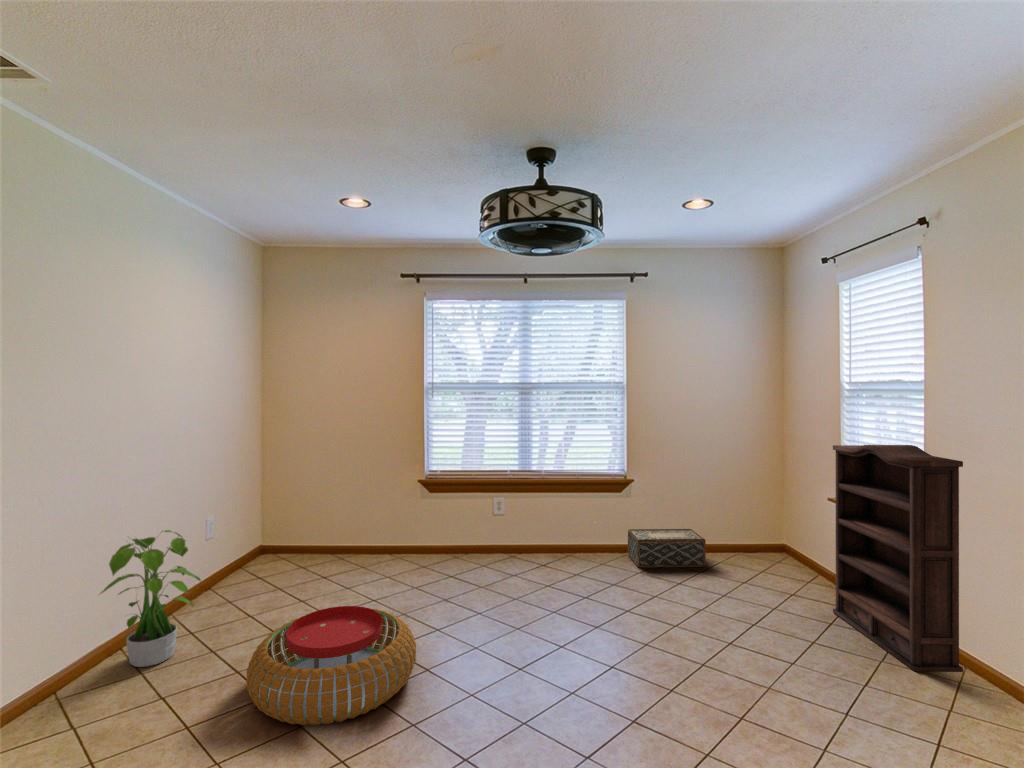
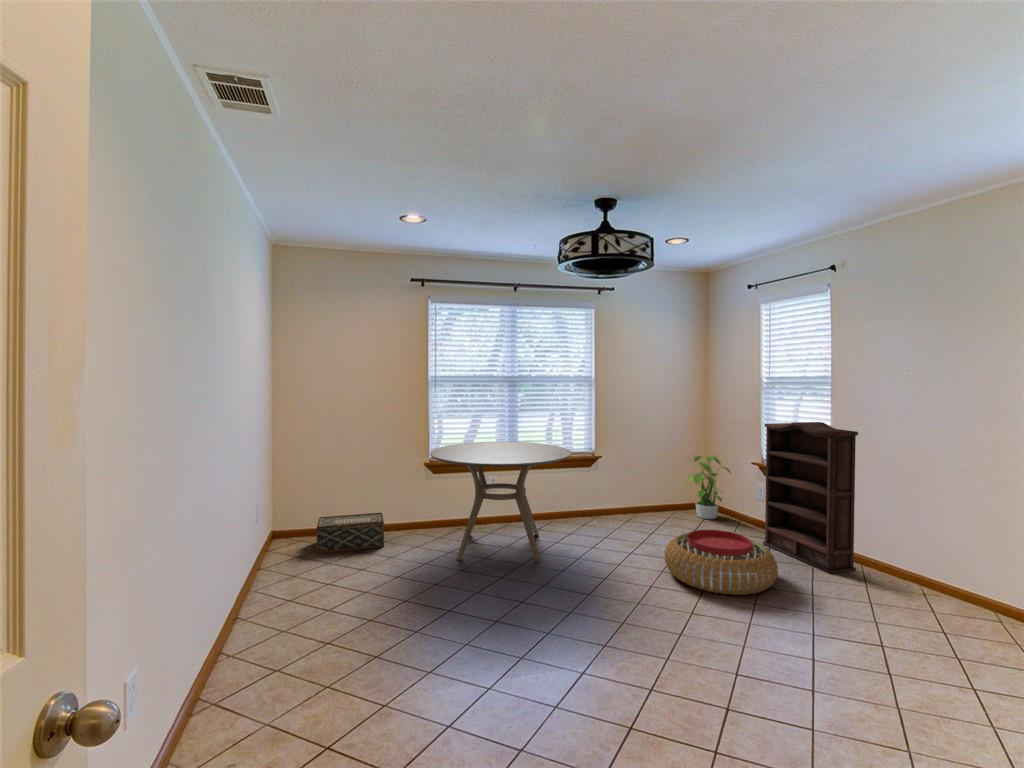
dining table: none [402,457,567,604] -> present [430,442,572,561]
woven basket: present [628,529,706,567] -> present [316,513,384,553]
potted plant: present [100,530,201,667] -> present [686,455,731,519]
pouf: present [247,606,416,726] -> present [664,530,778,595]

